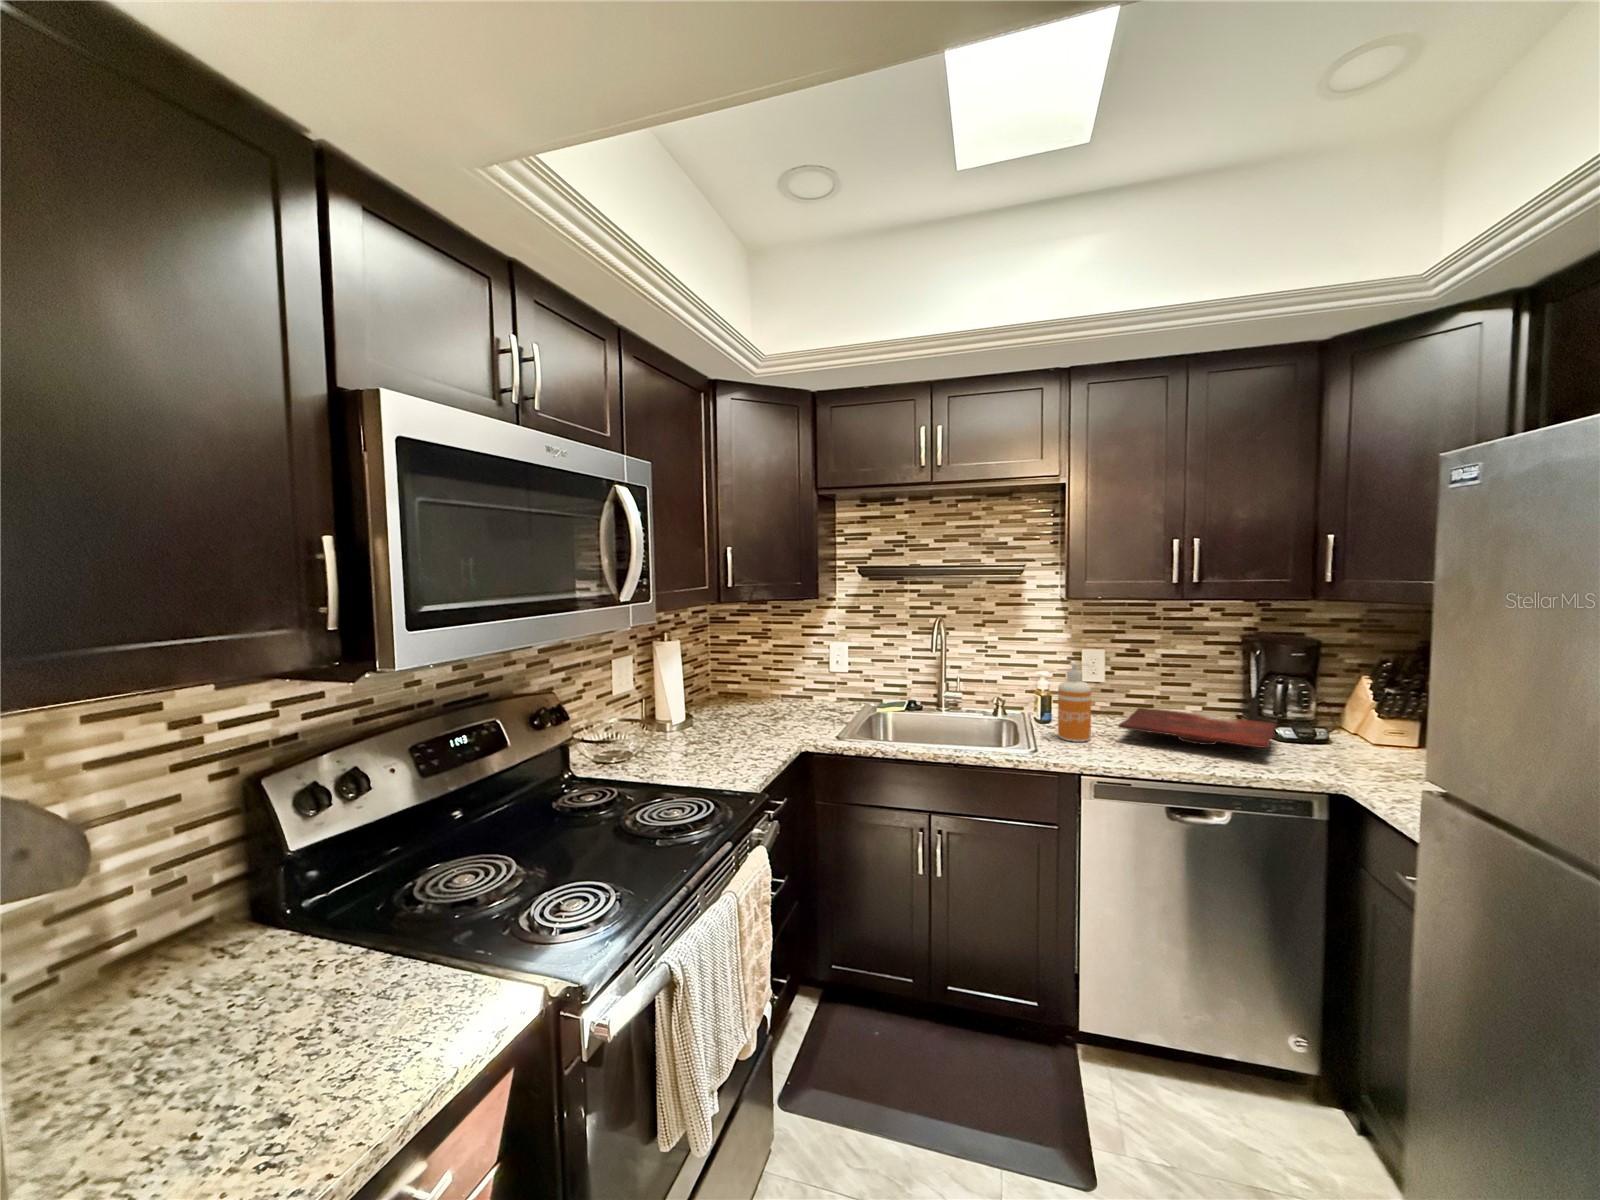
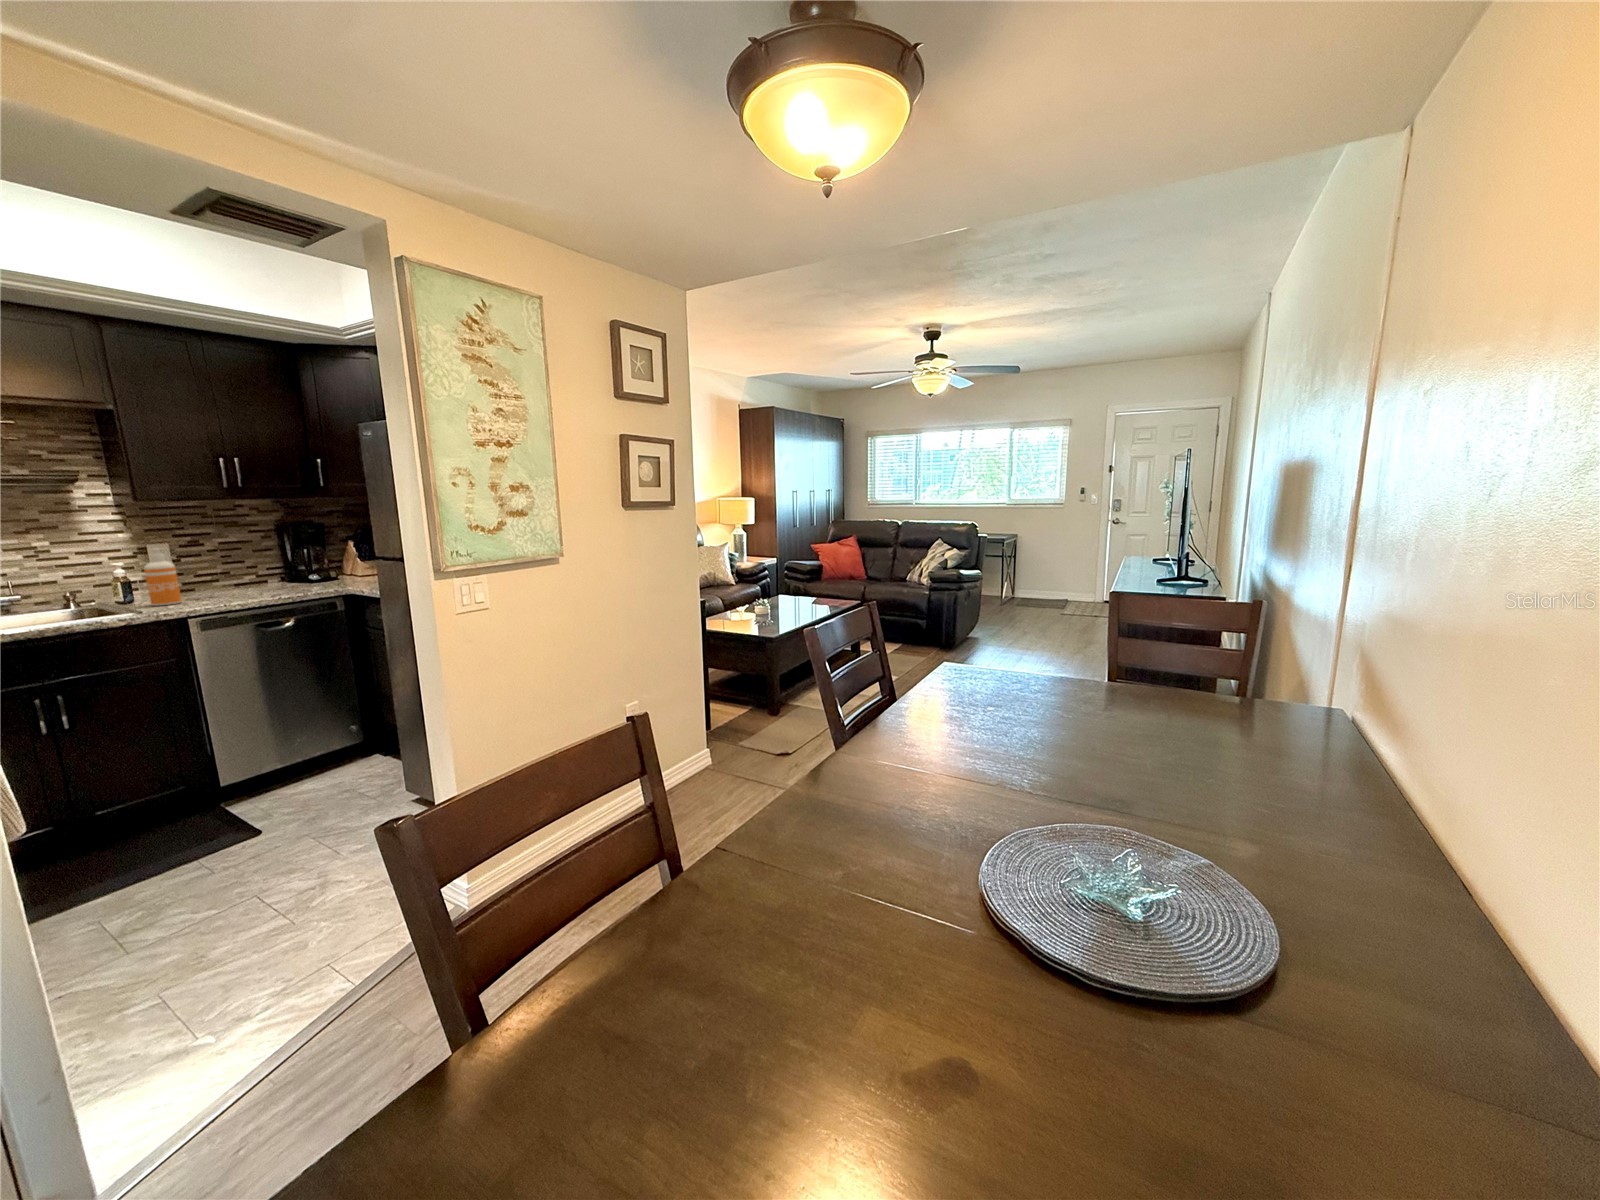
cutting board: present [1118,708,1275,748] -> none [203,573,309,591]

